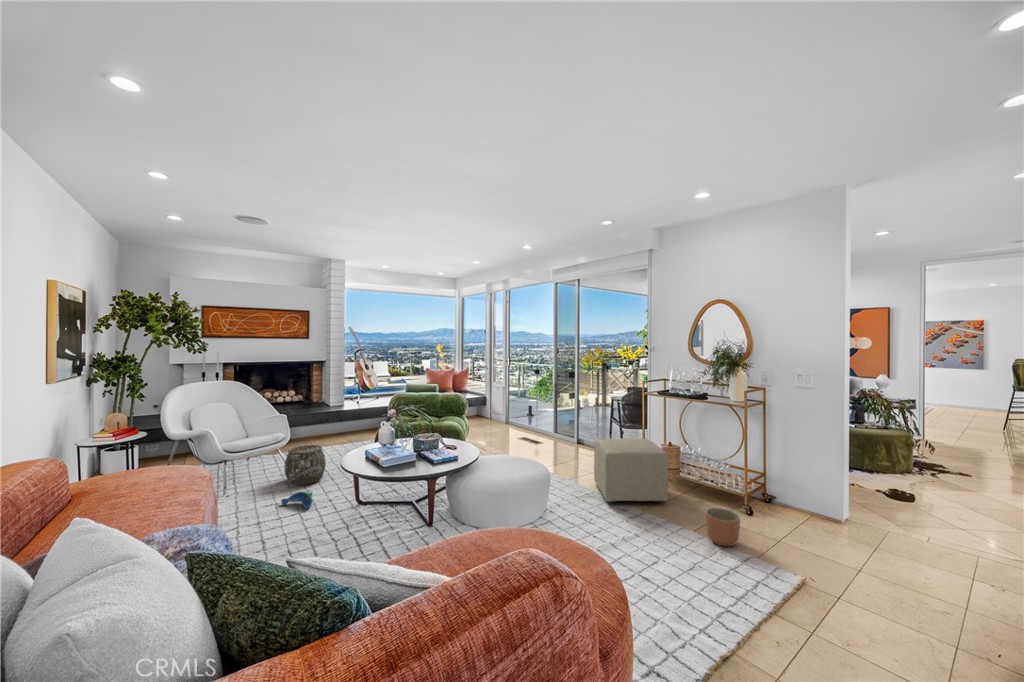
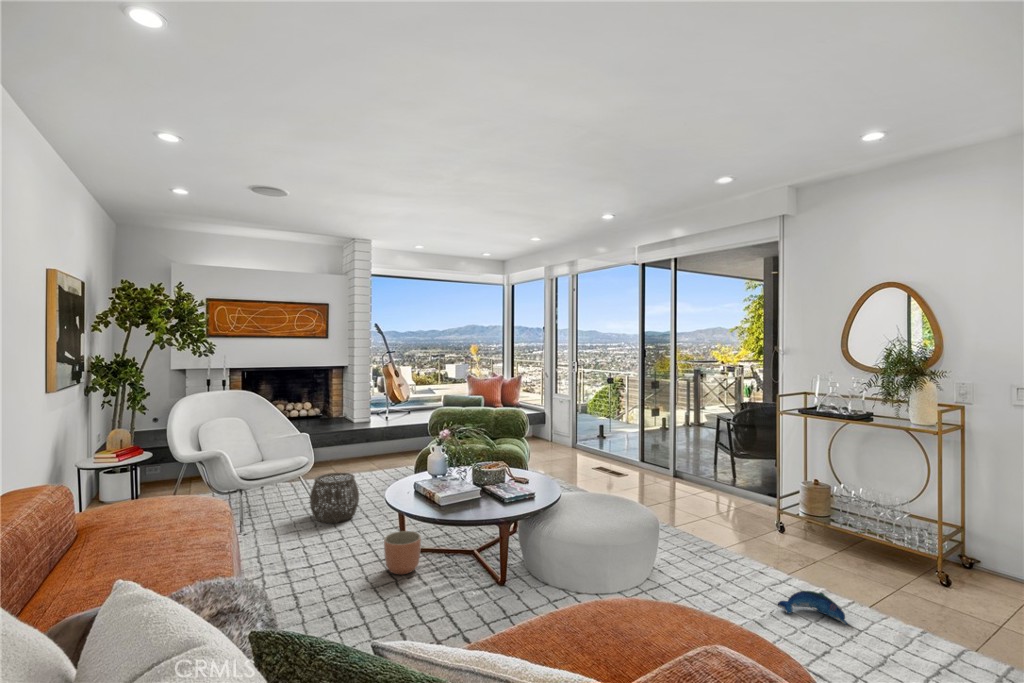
ottoman: present [594,438,669,503] -> none [710,473,821,564]
plush toy: present [281,492,312,510] -> present [778,591,847,625]
planter: present [706,508,740,546] -> present [384,531,421,575]

